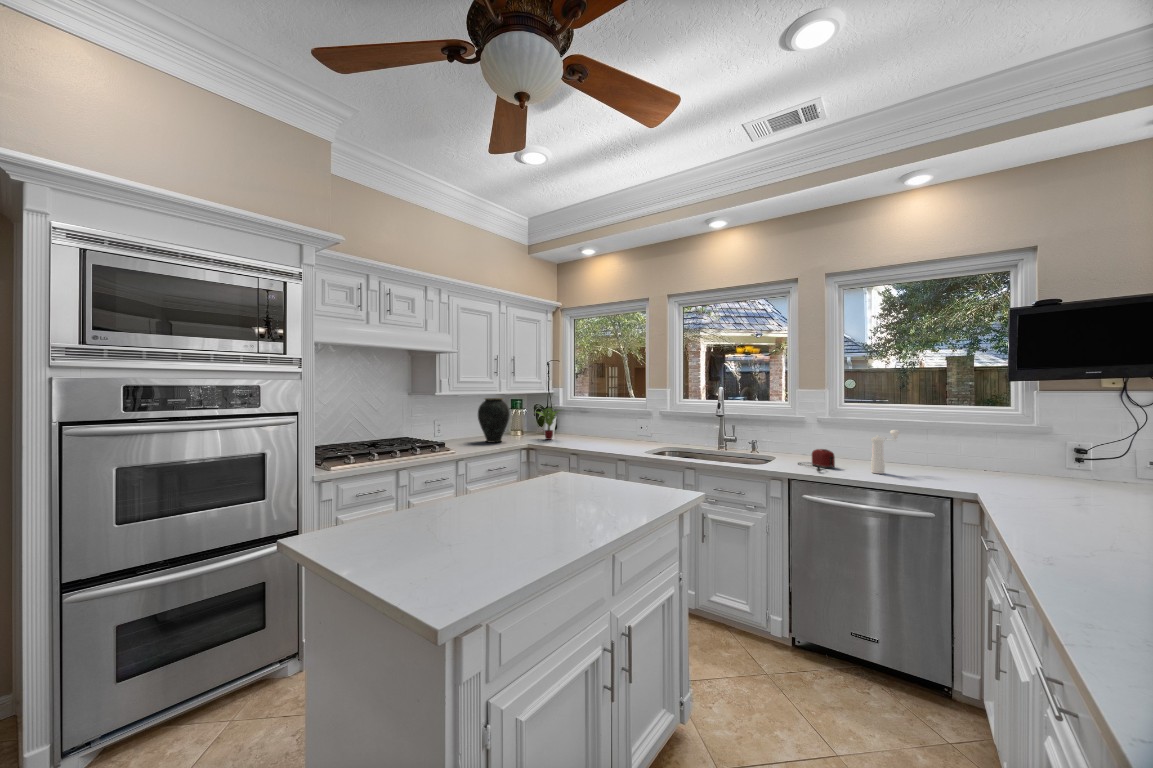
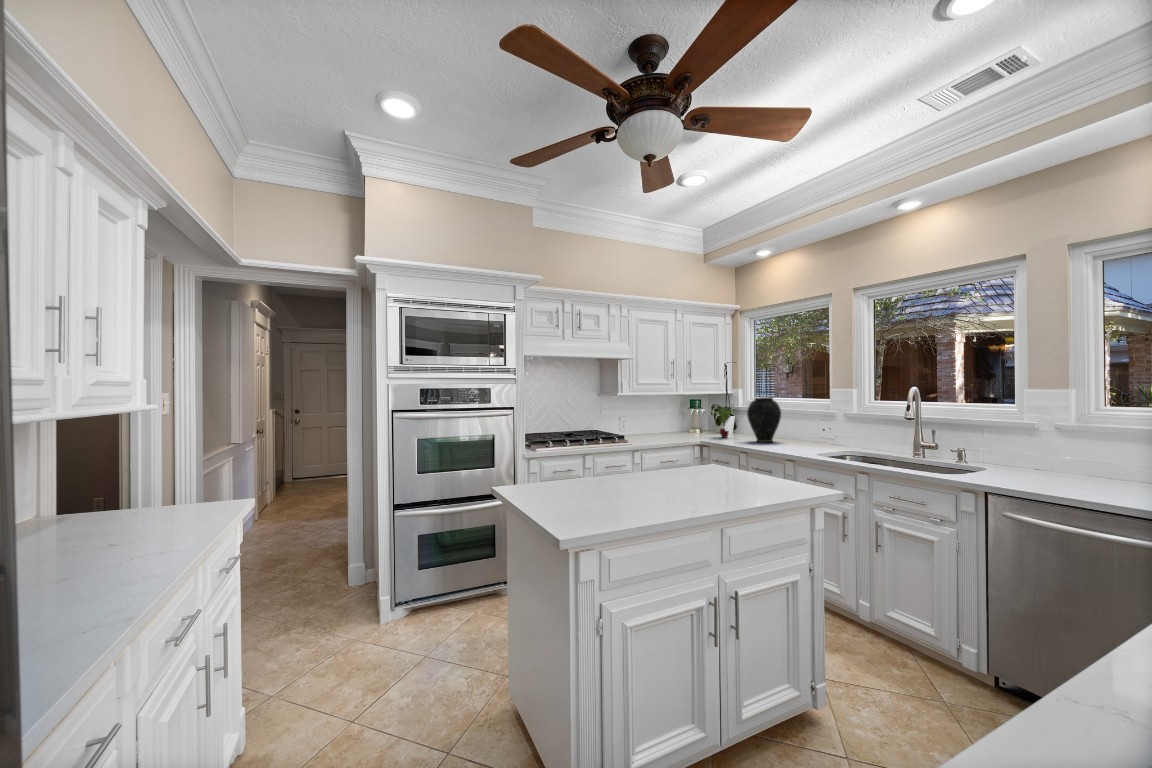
vase: present [478,398,510,443] -> present [747,397,781,442]
pepper mill: present [871,430,900,474] -> none [1049,425,1090,472]
toaster: present [798,449,835,472] -> none [971,446,1011,468]

